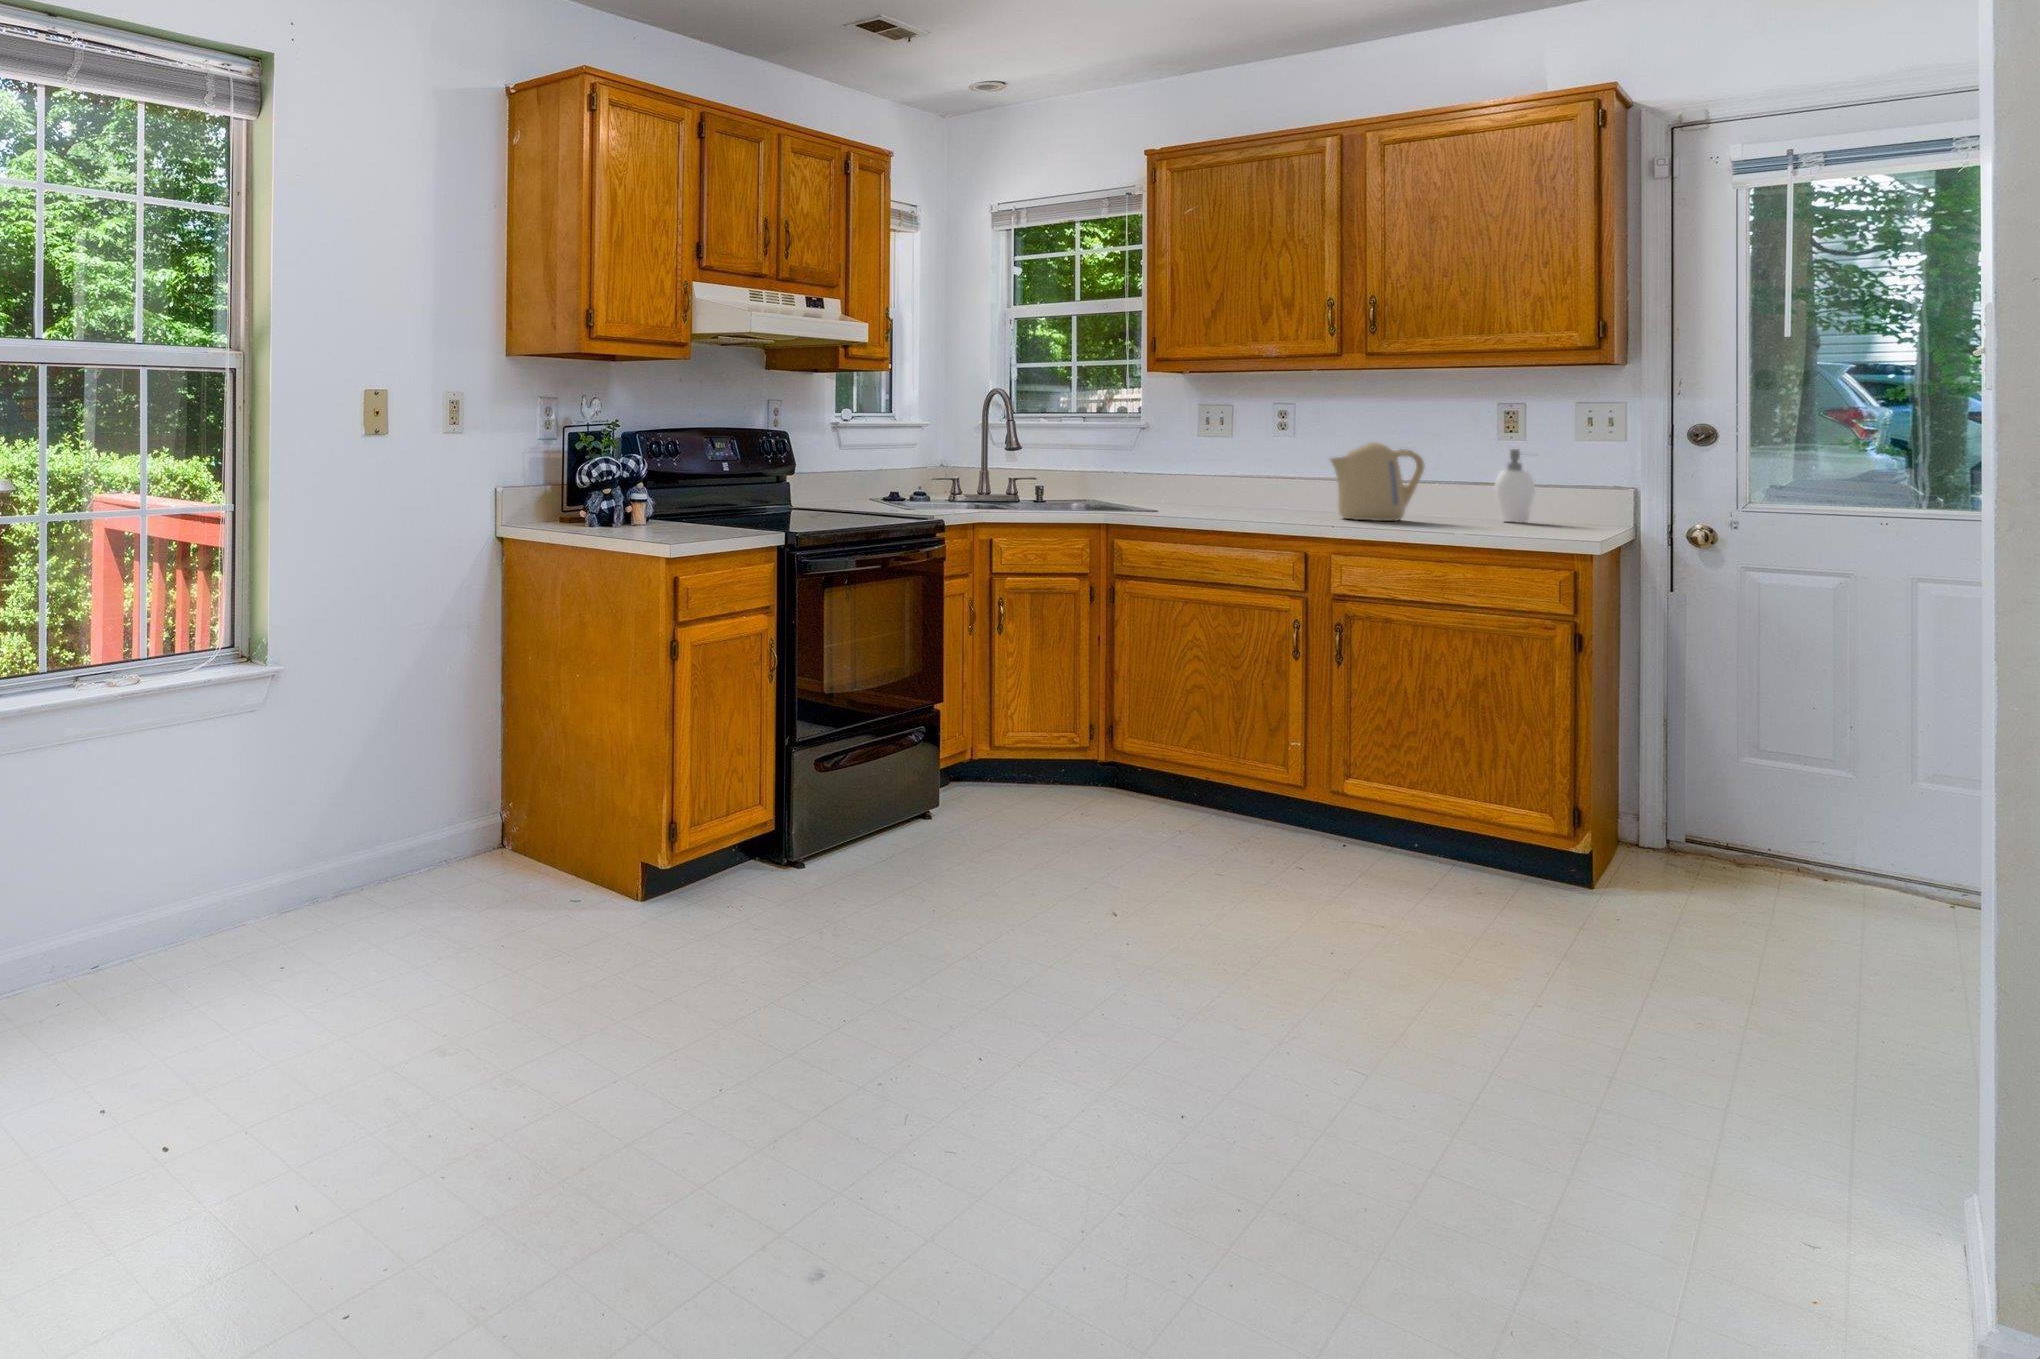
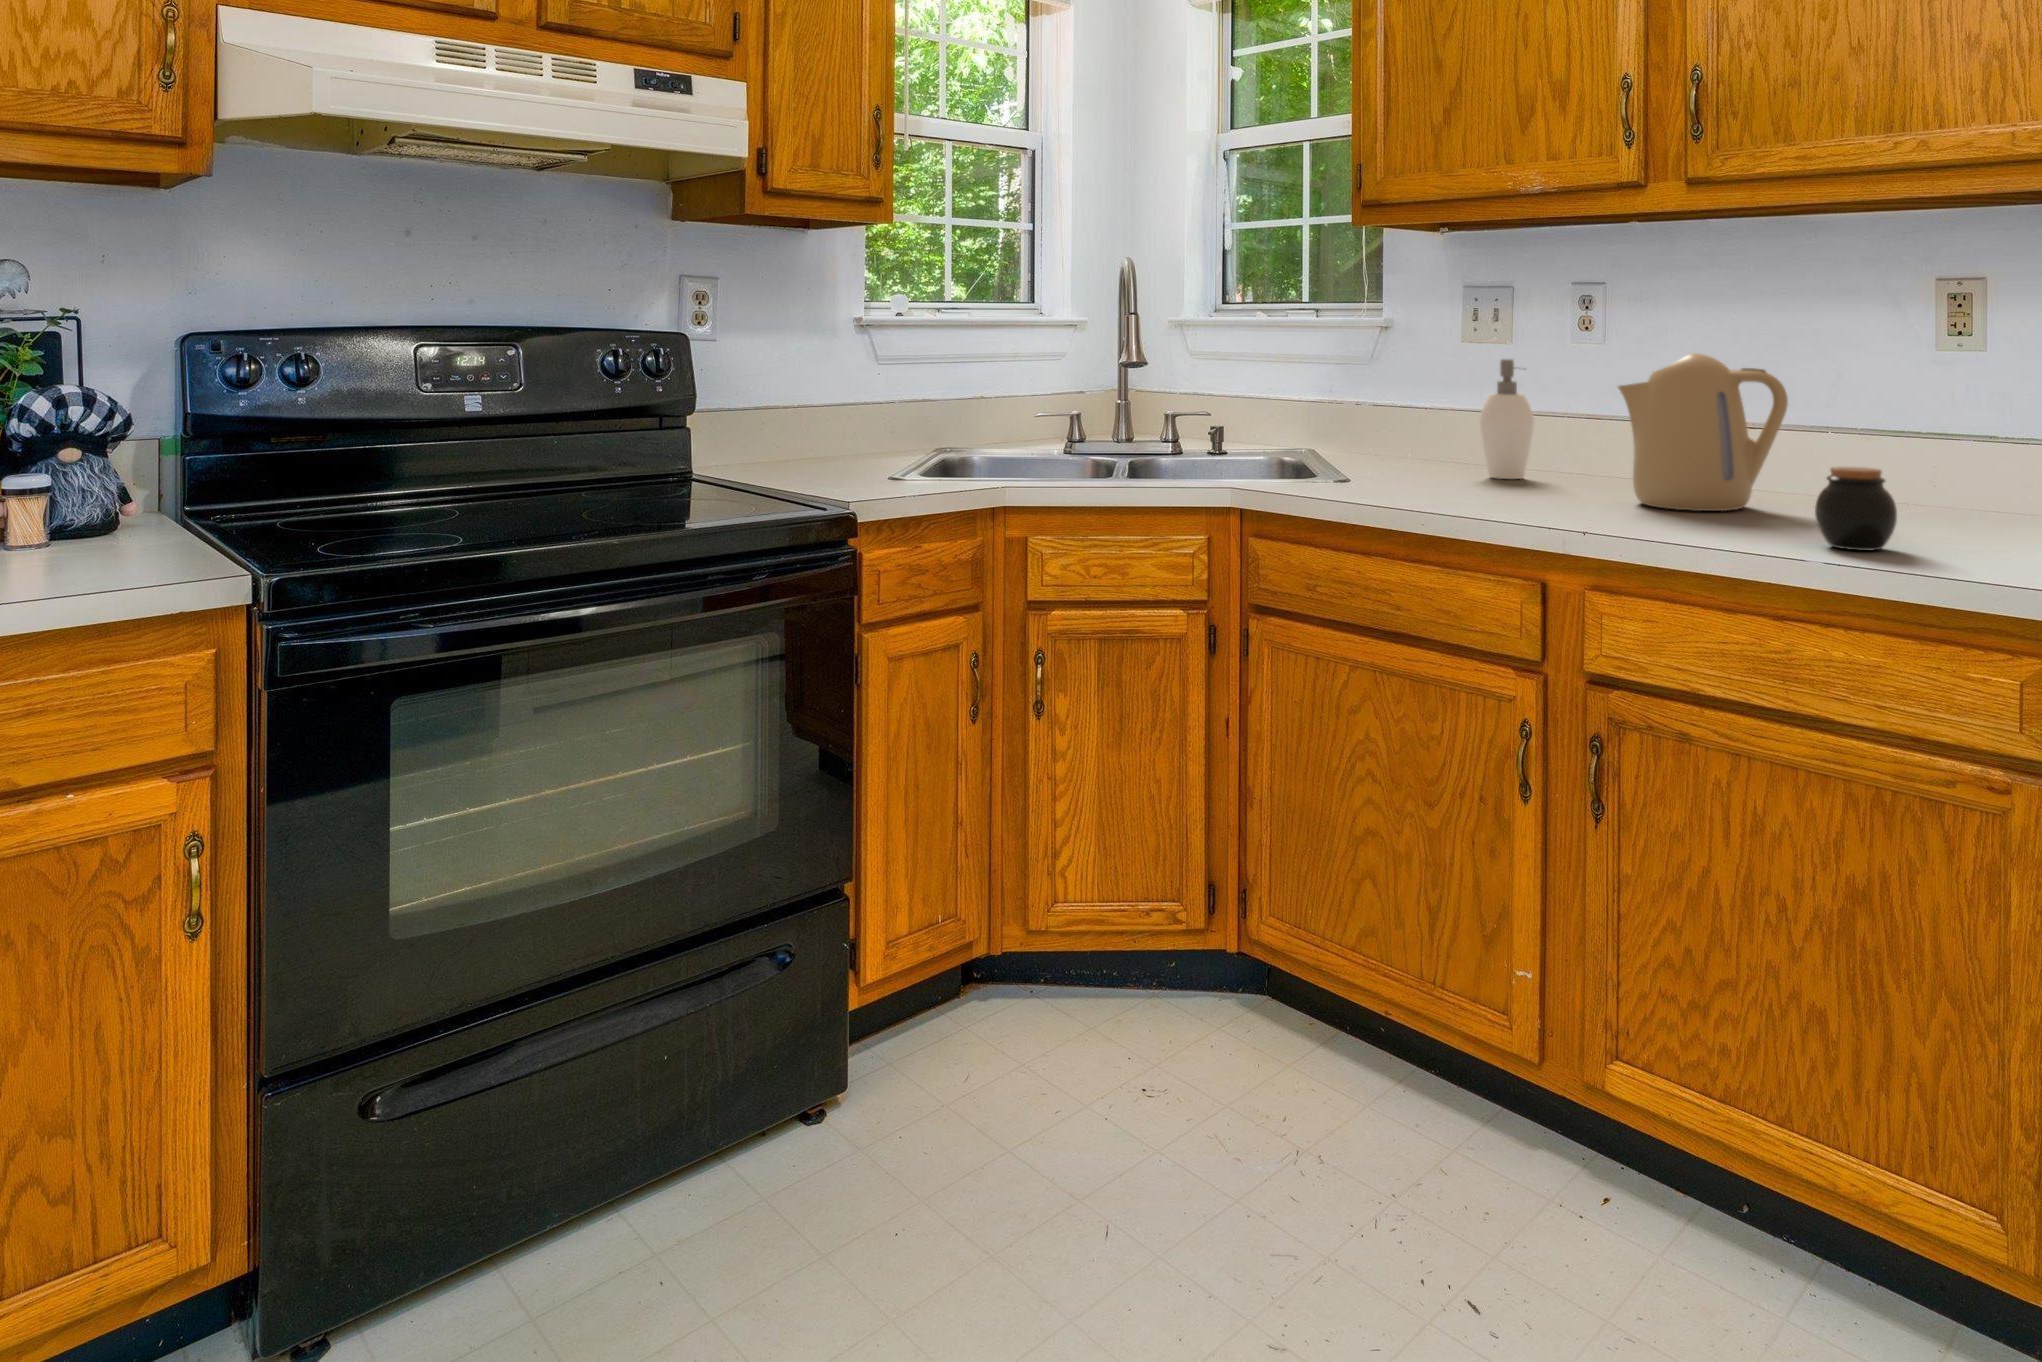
soap dispenser: present [1495,449,1535,523] -> present [1480,359,1534,479]
jar: none [1457,494,1499,531] -> present [1815,467,1897,550]

